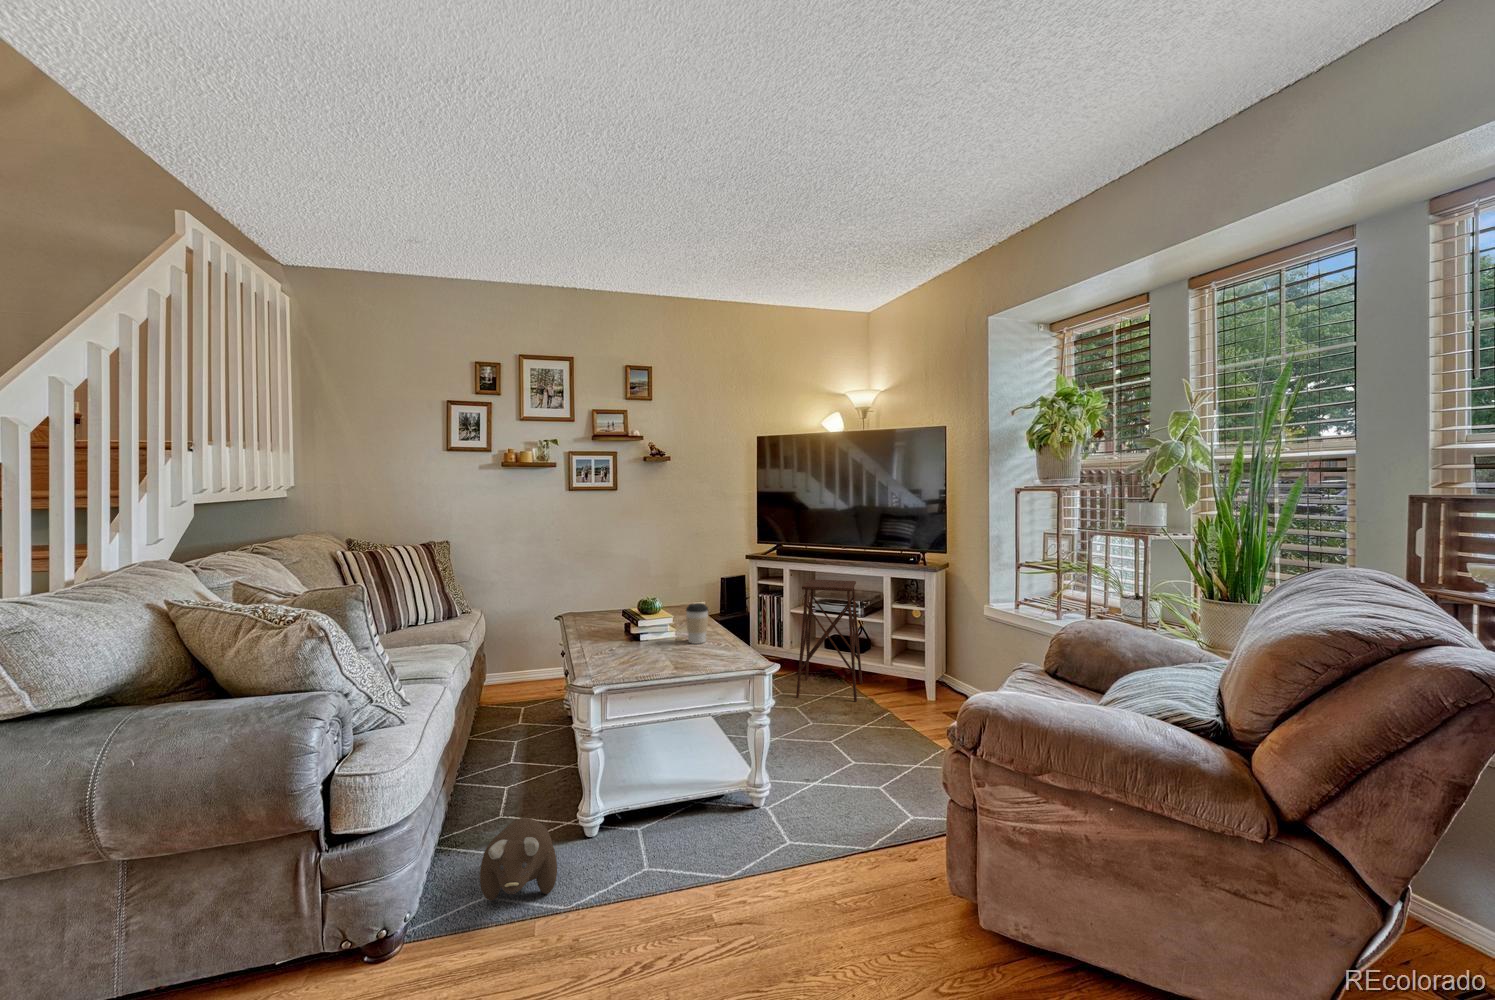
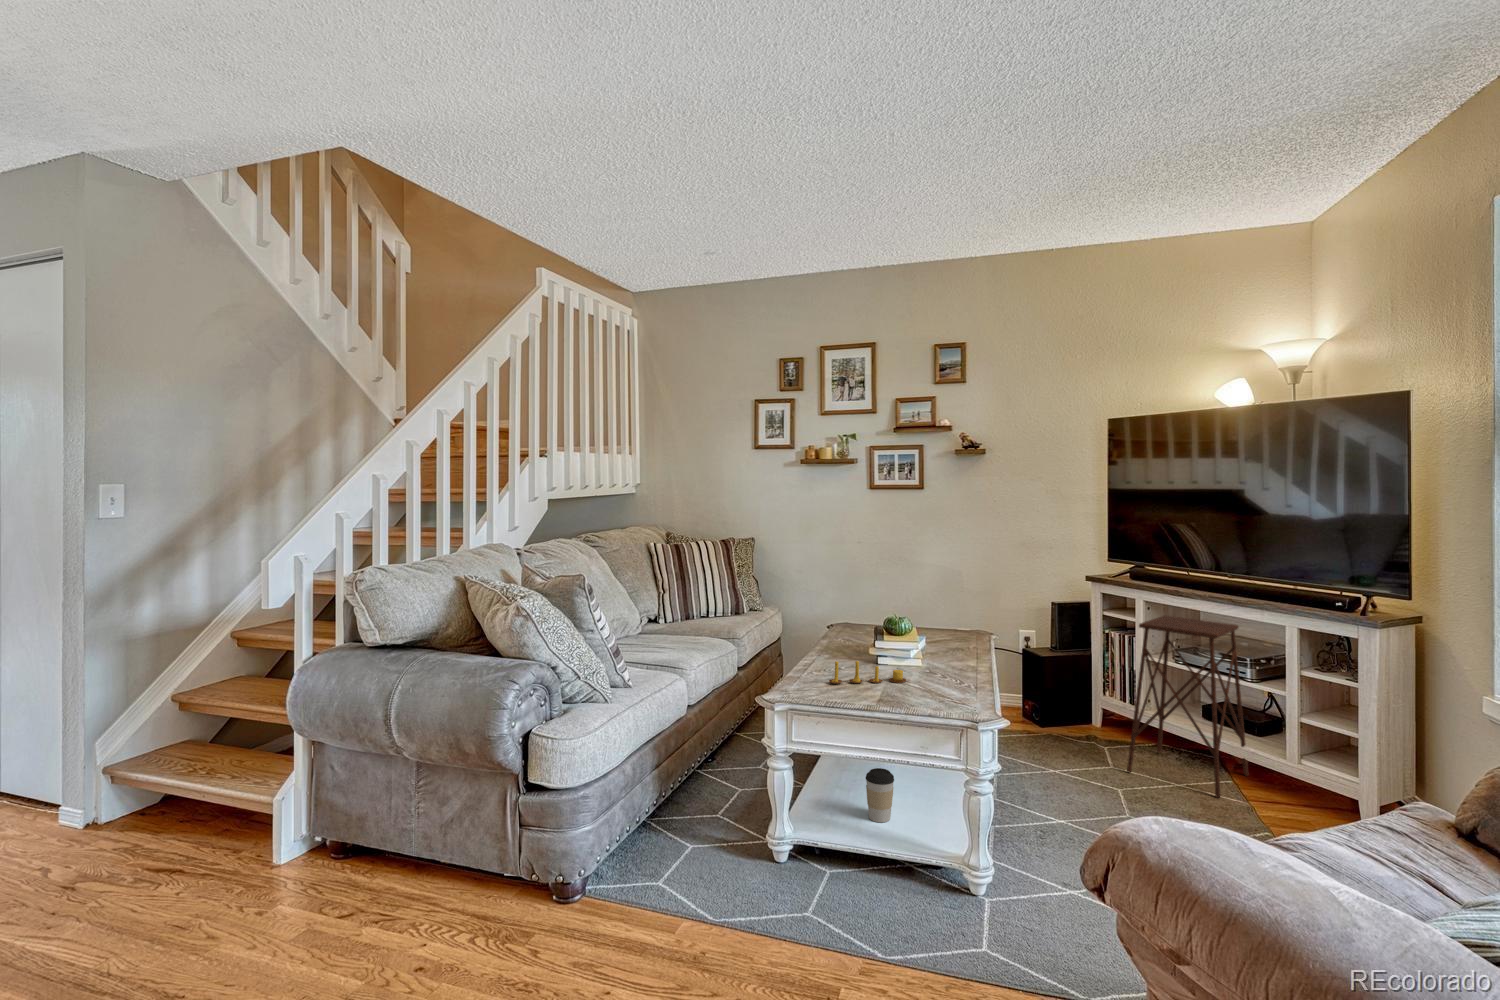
coffee cup: present [686,603,708,644] -> present [866,768,894,822]
candle: none [622,637,683,662] -> present [829,661,906,684]
plush toy: present [480,818,557,901] -> none [645,819,726,901]

